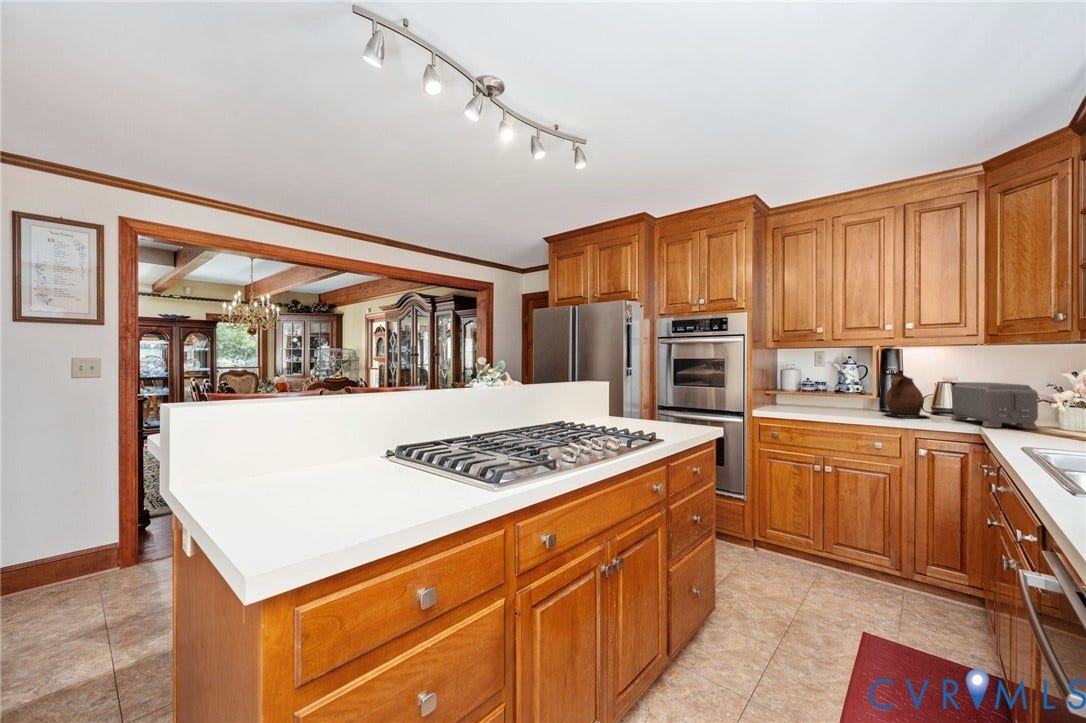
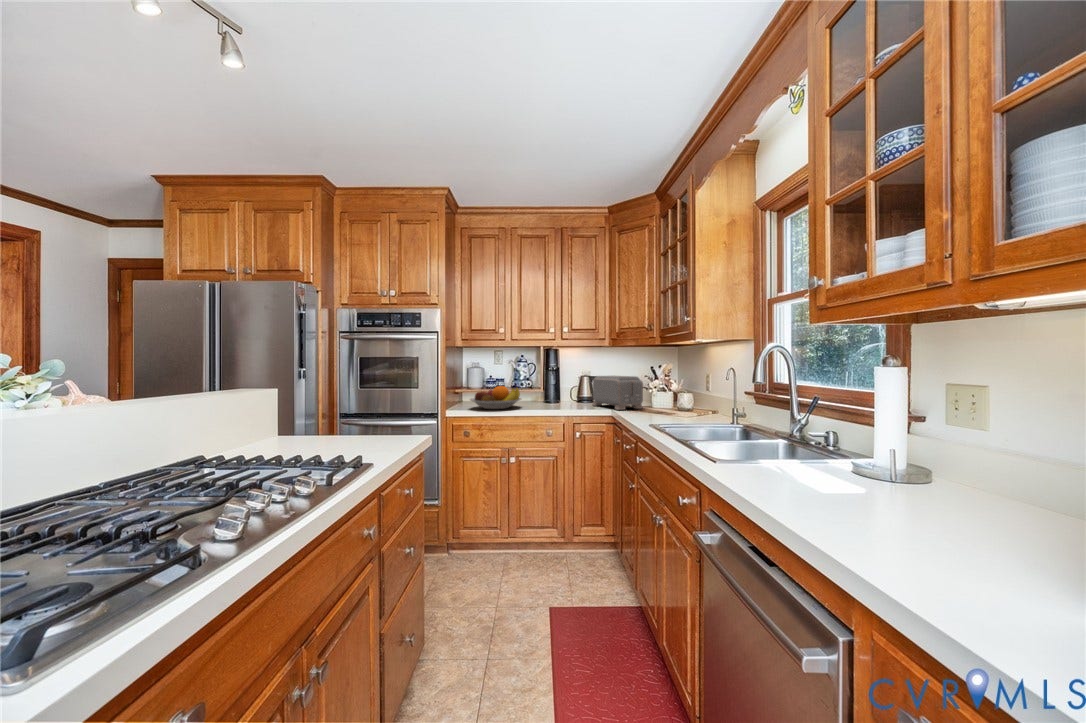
ceramic pitcher: present [884,373,930,417] -> none [546,370,580,406]
fruit bowl: none [781,390,845,414] -> present [470,386,521,409]

